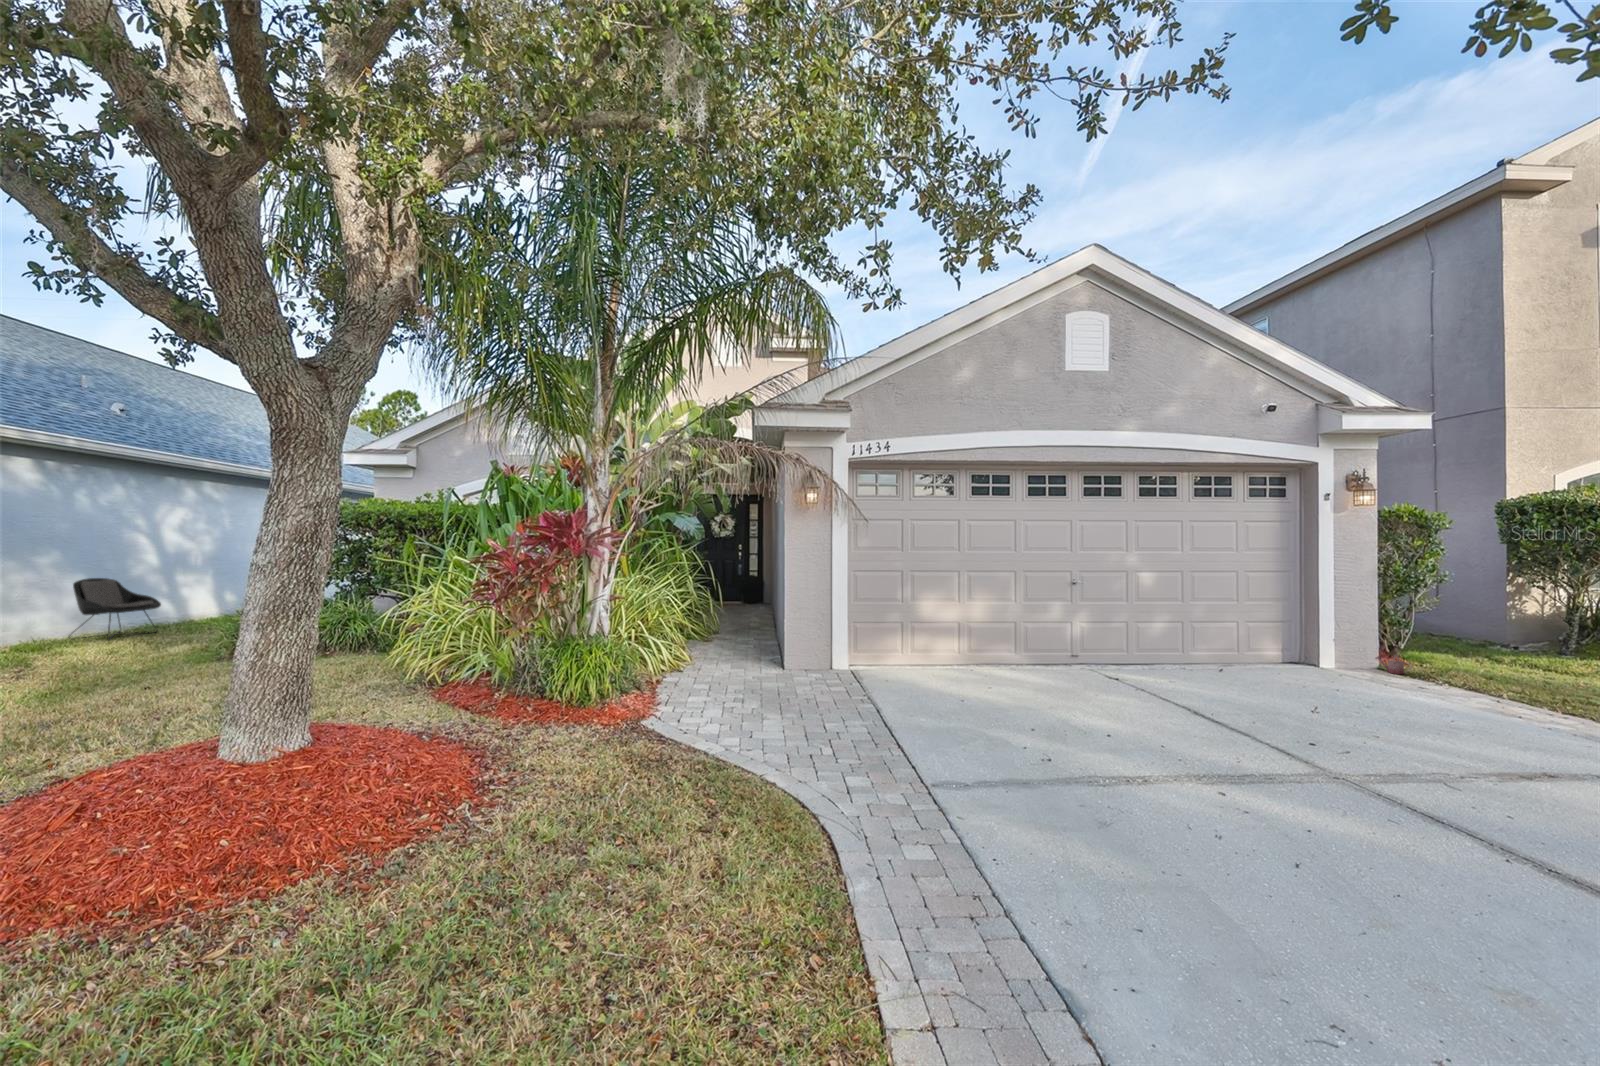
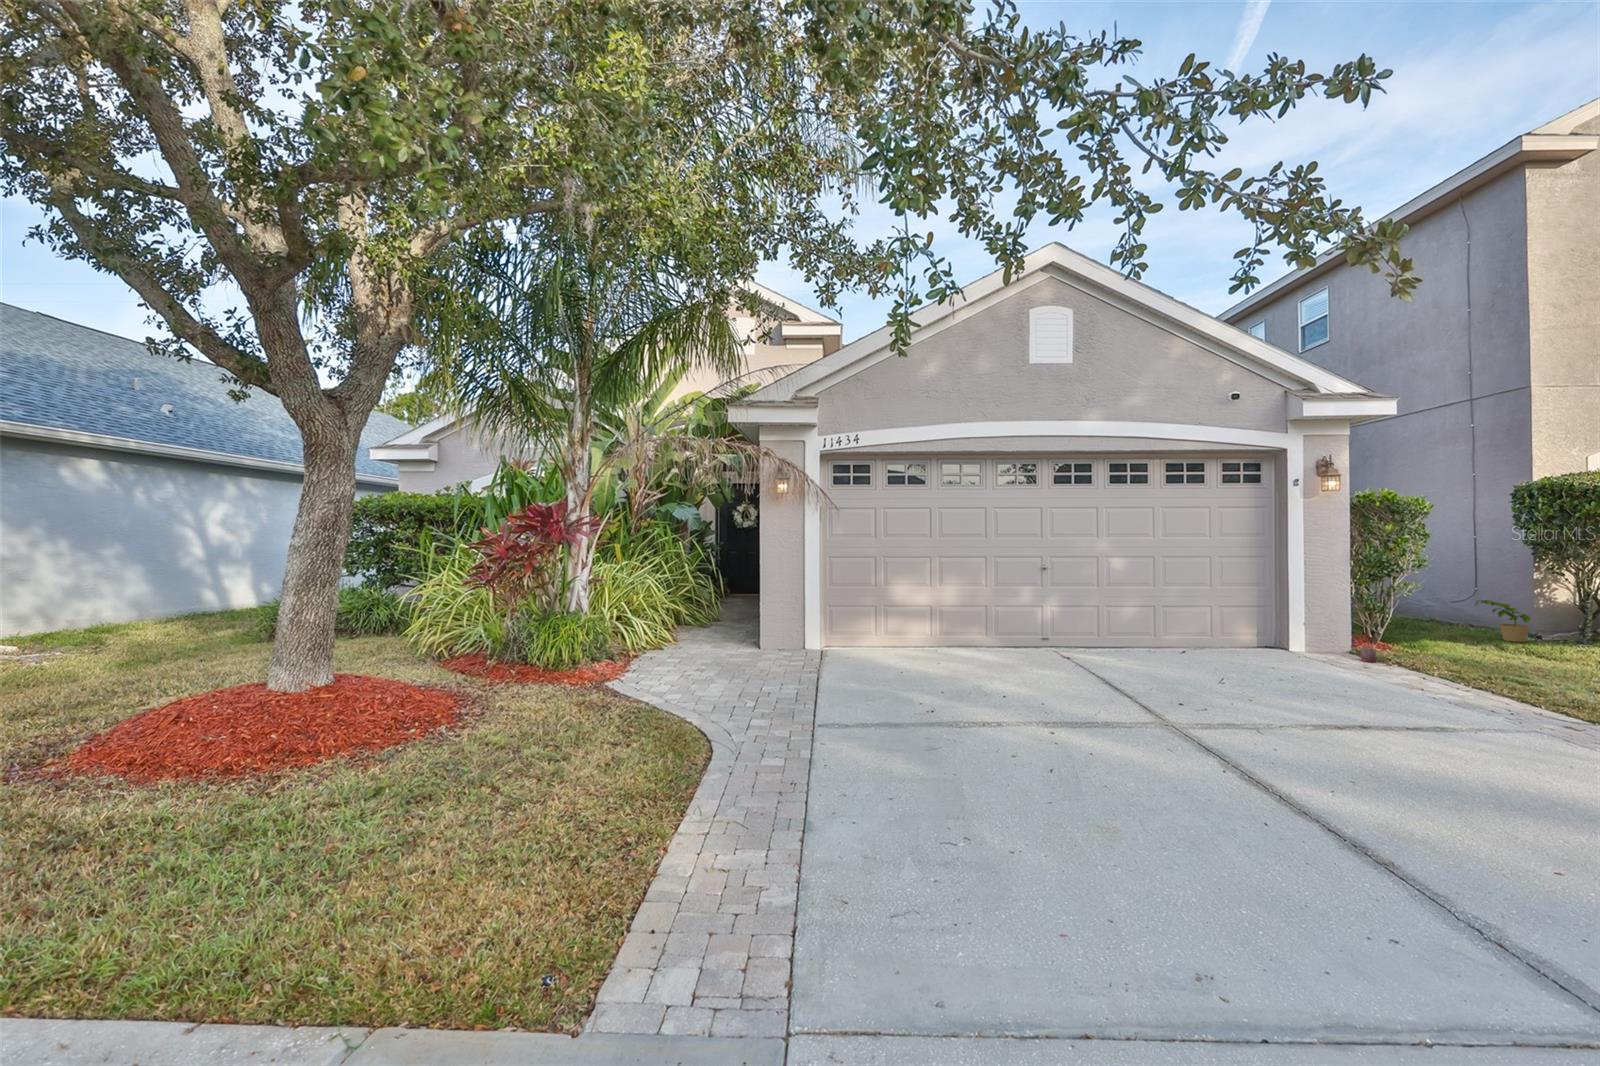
lounge chair: present [69,578,161,640] -> none [140,569,214,625]
potted plant: none [1451,609,1504,648] -> present [1475,600,1530,642]

